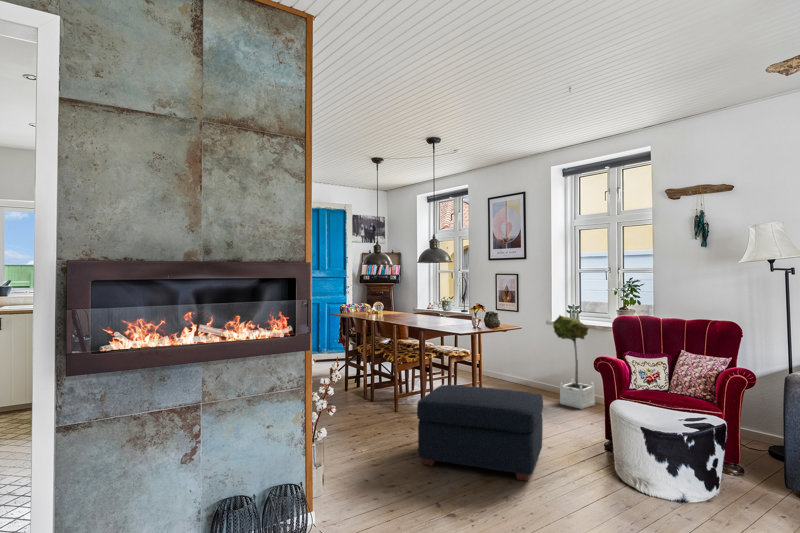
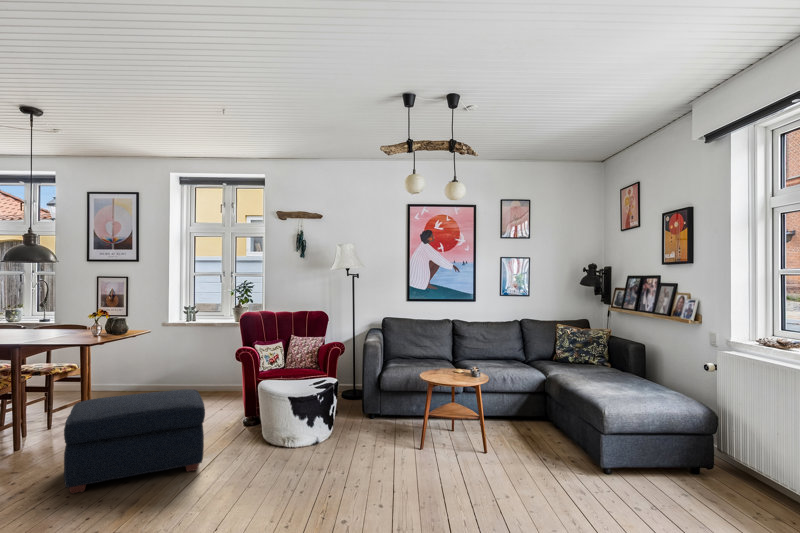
potted tree: present [553,315,595,409] -> none [173,316,212,400]

